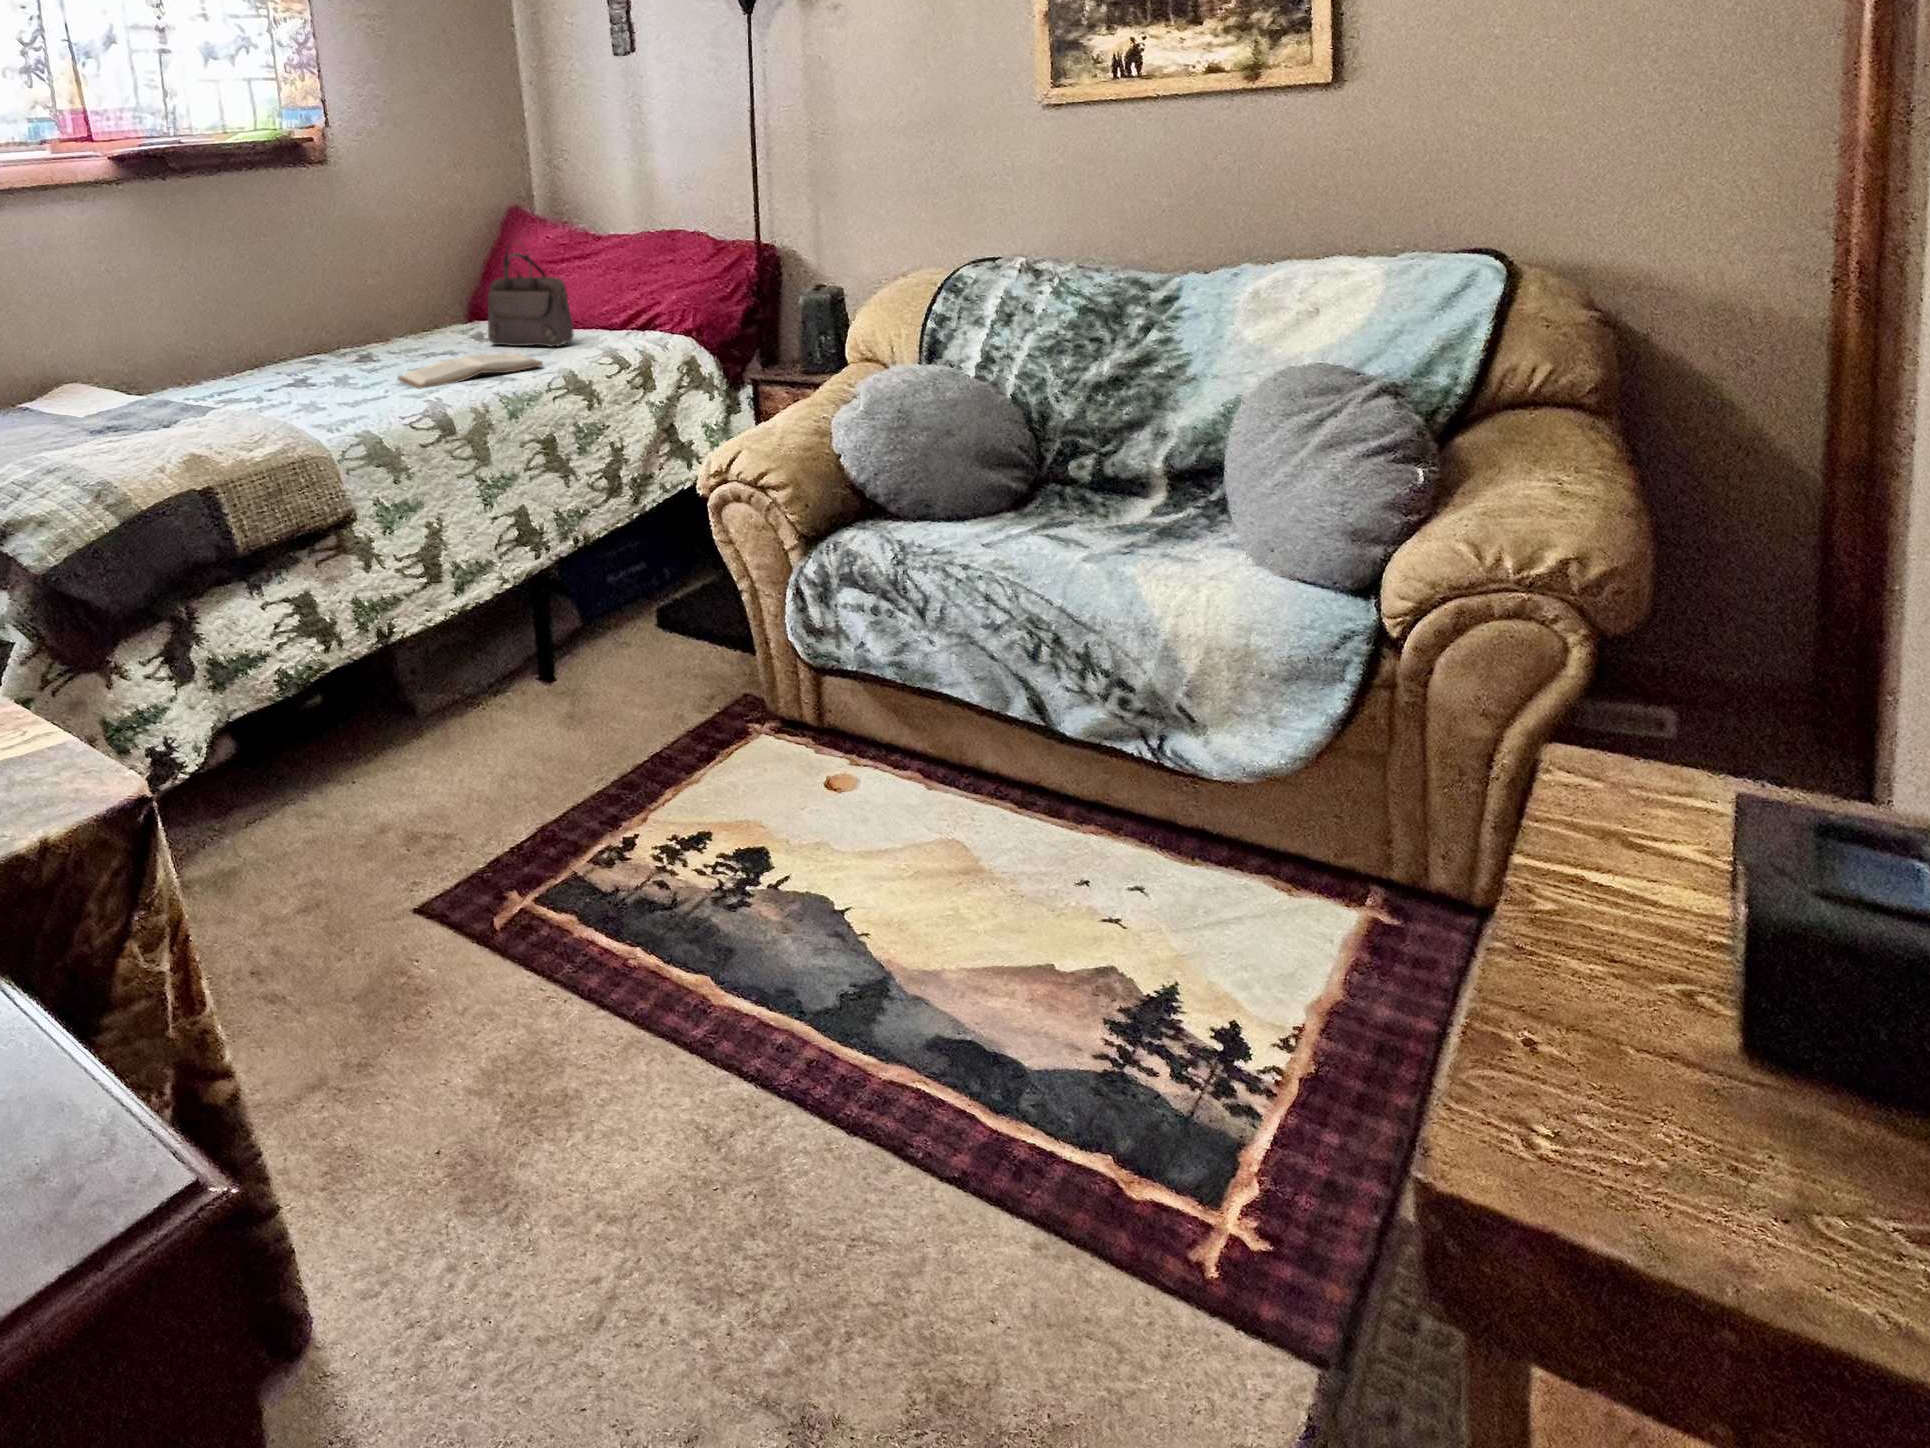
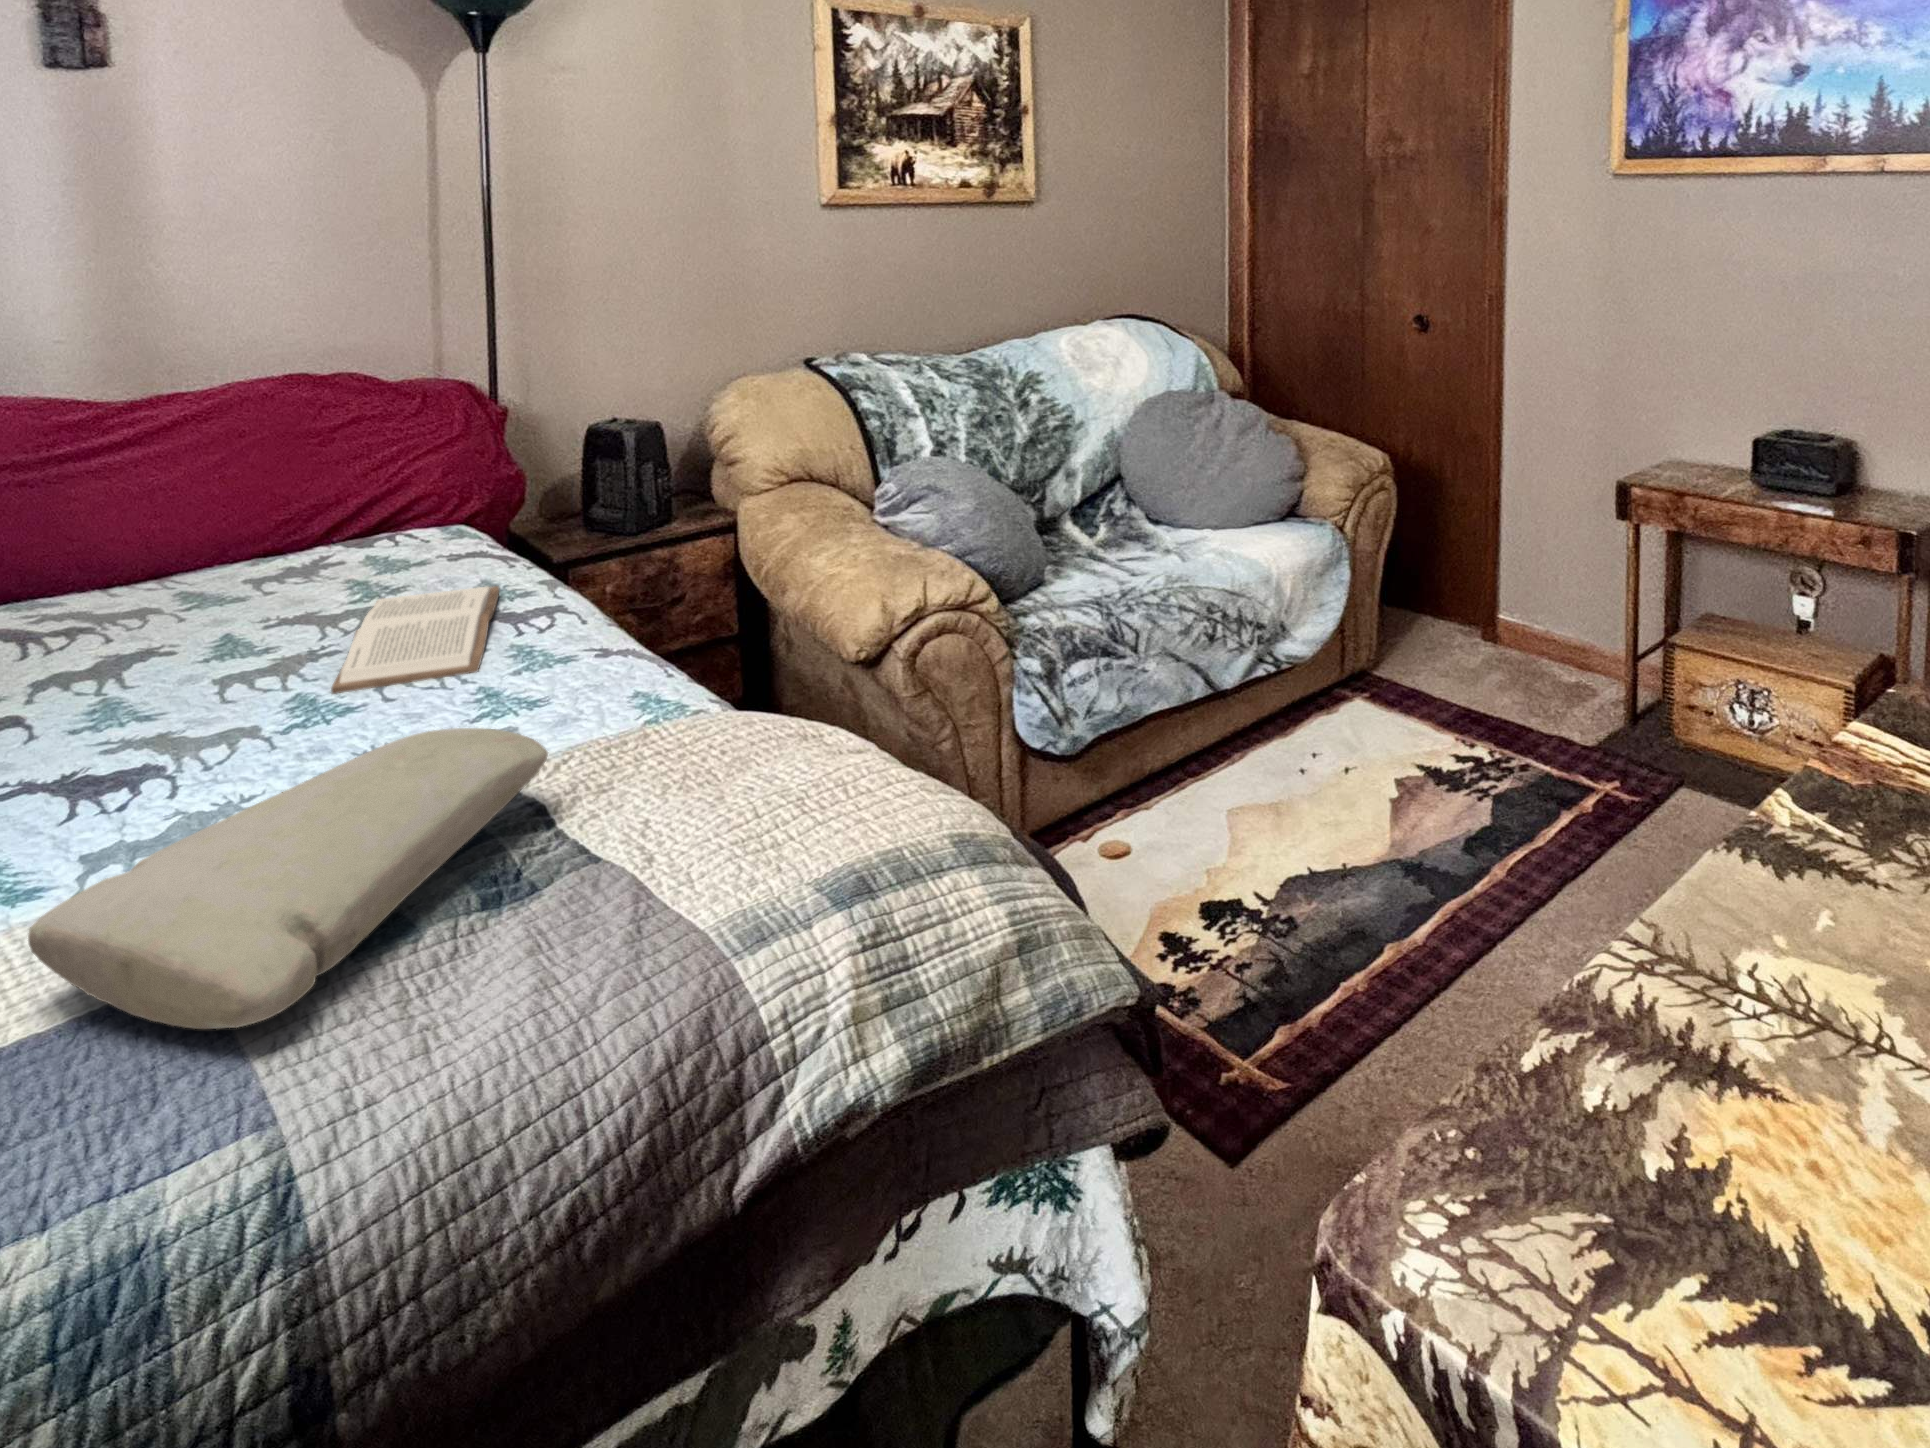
handbag: present [488,247,573,347] -> none [85,414,324,630]
pillow: none [59,377,258,432] -> present [28,728,548,1029]

